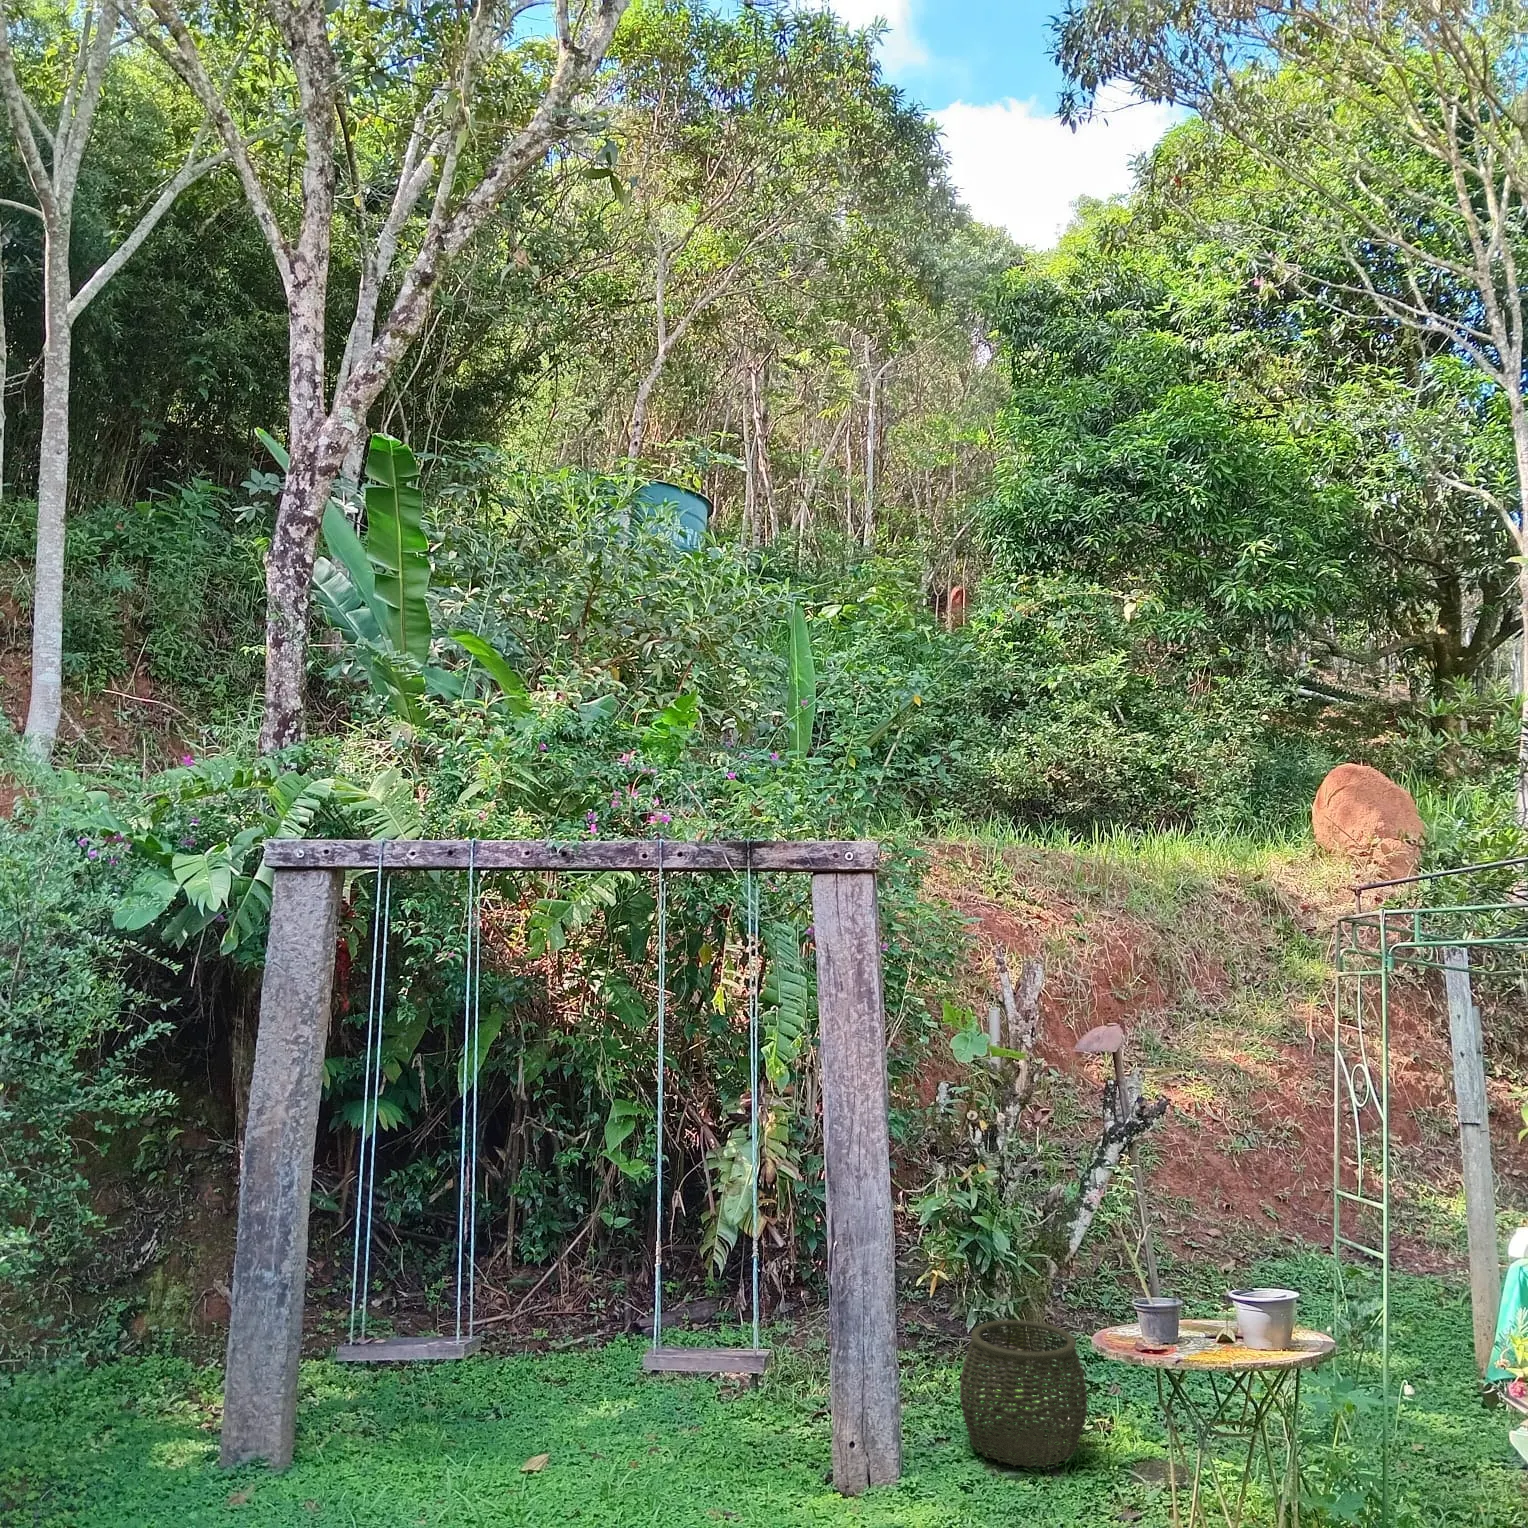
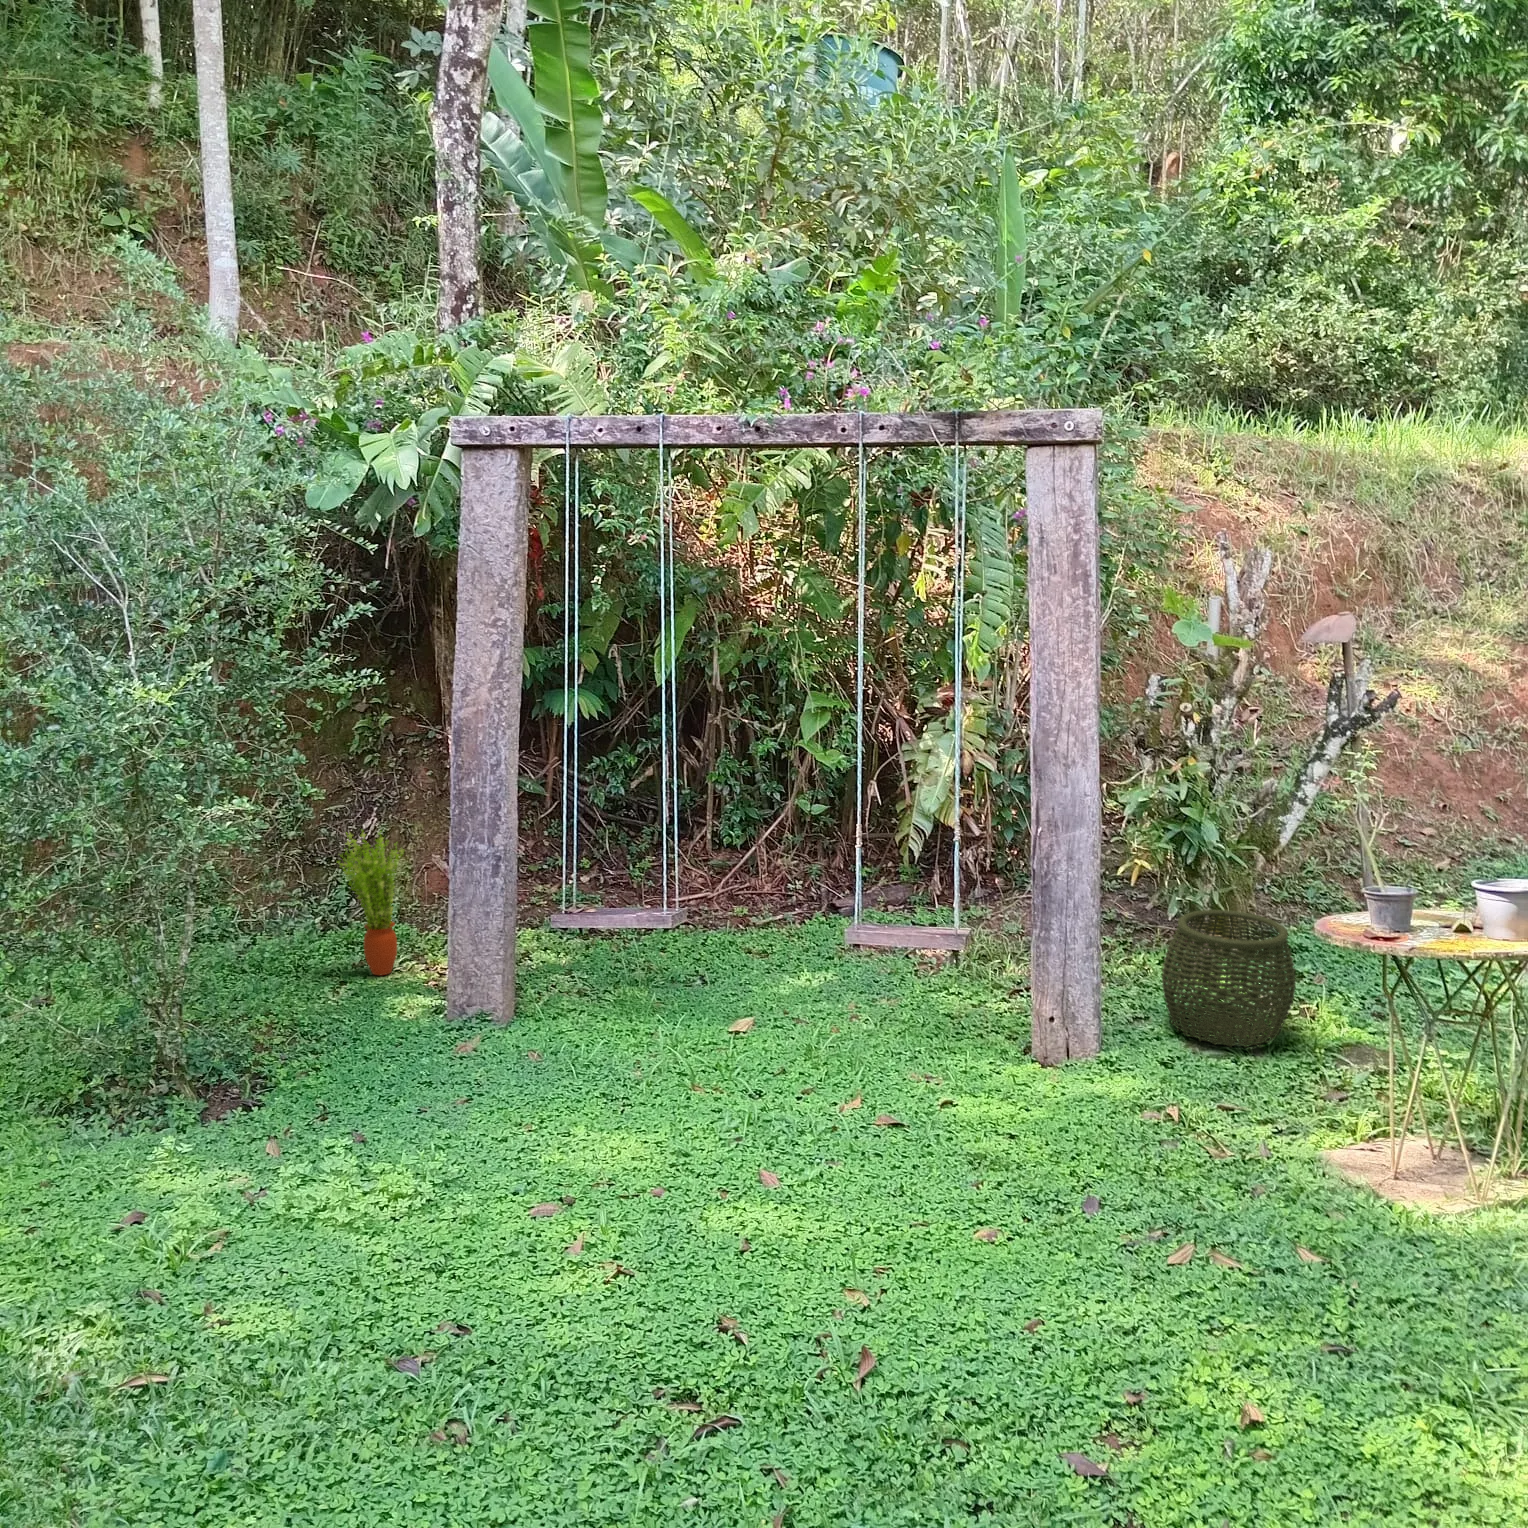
potted plant: none [105,1261,182,1427] -> present [338,830,404,975]

